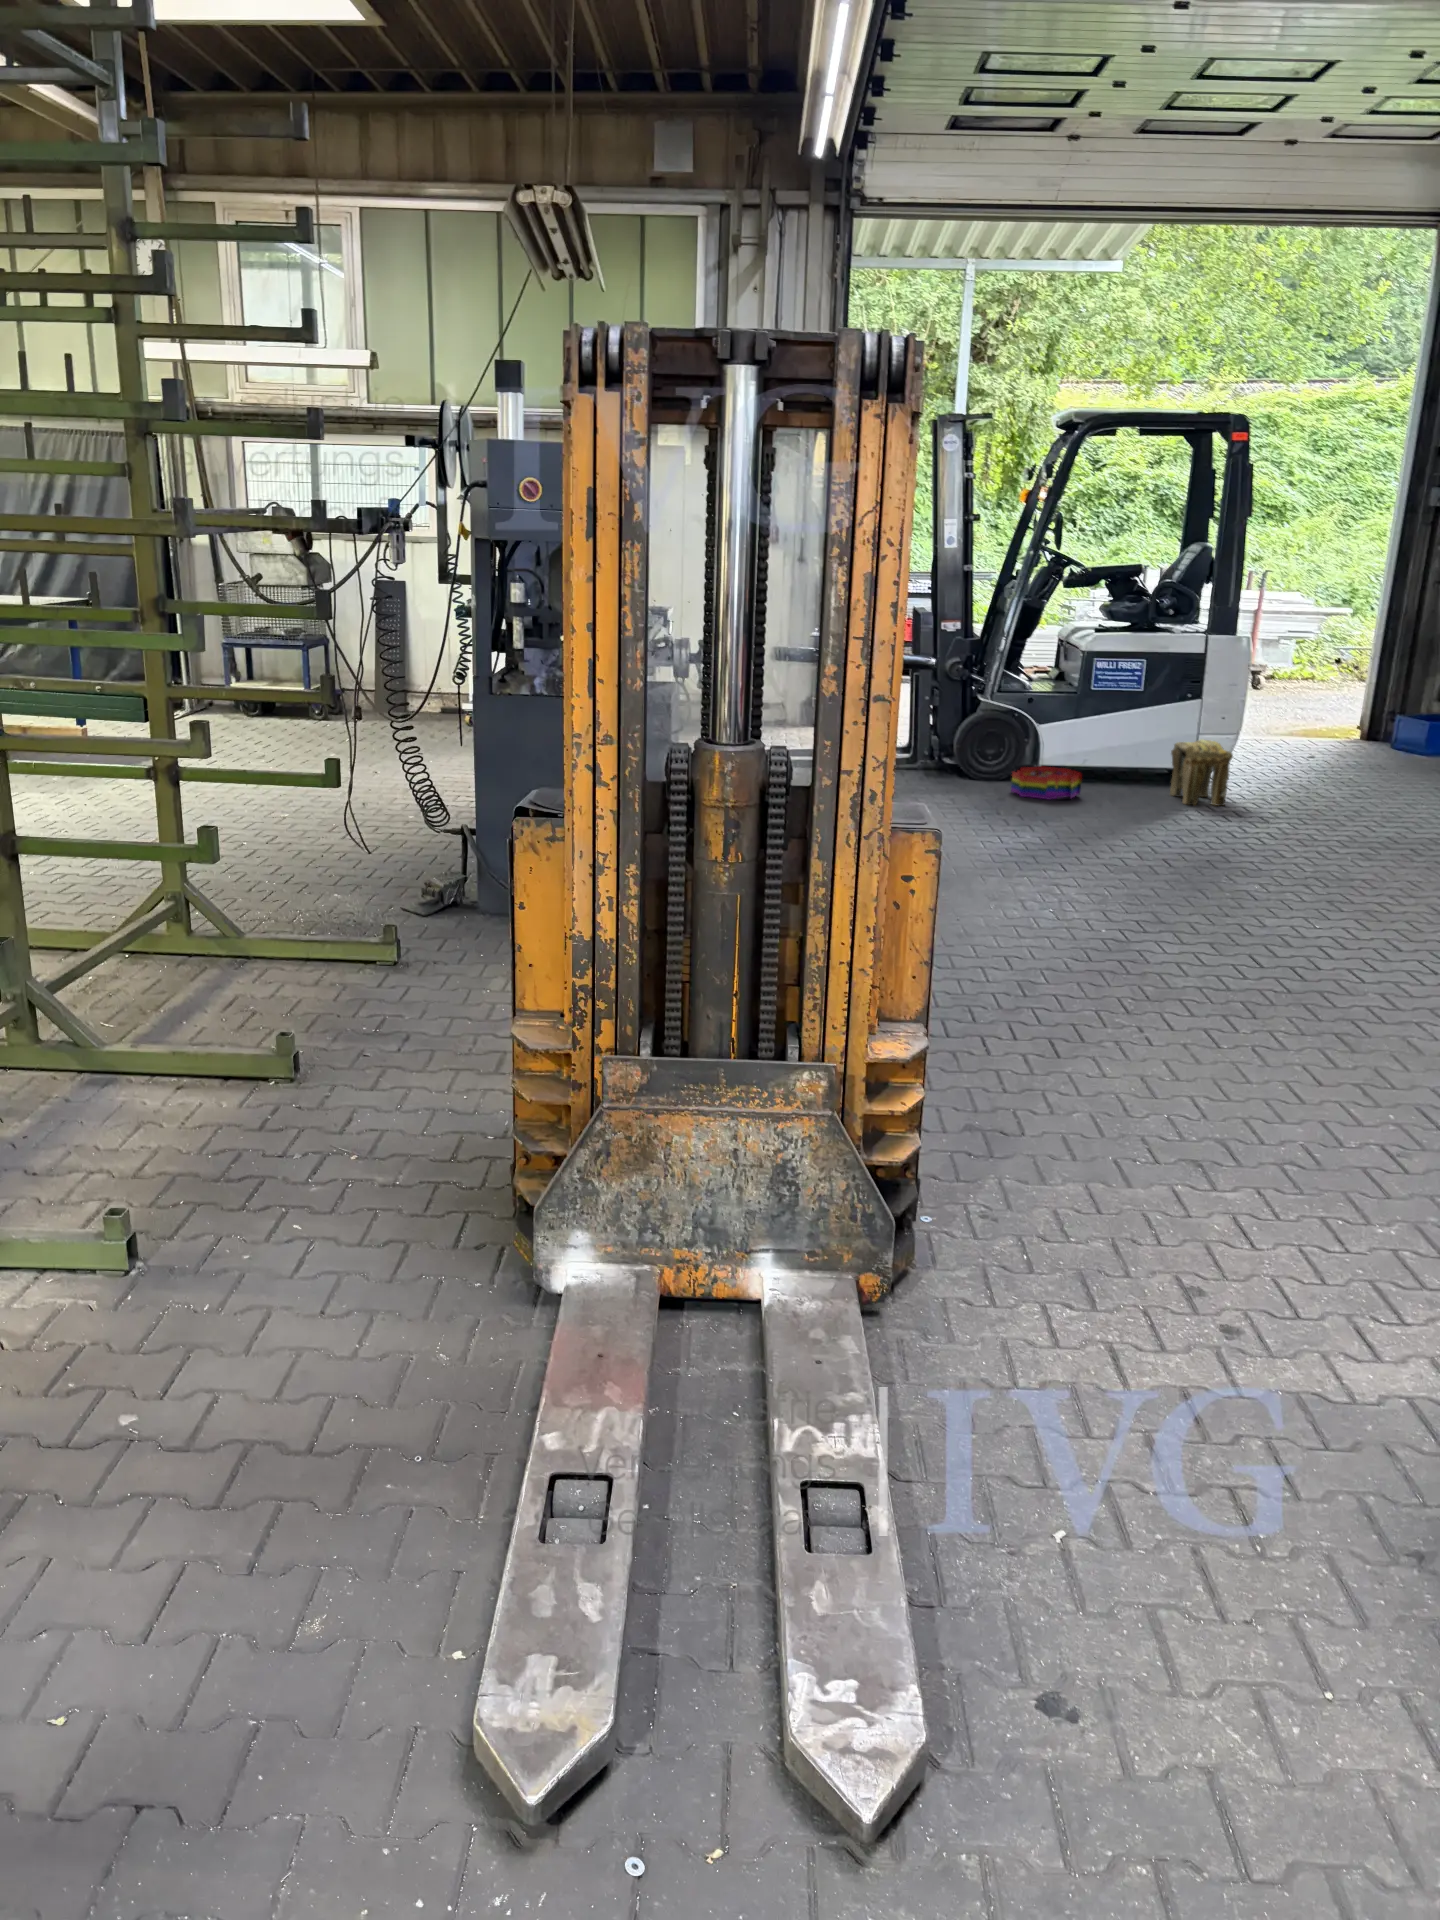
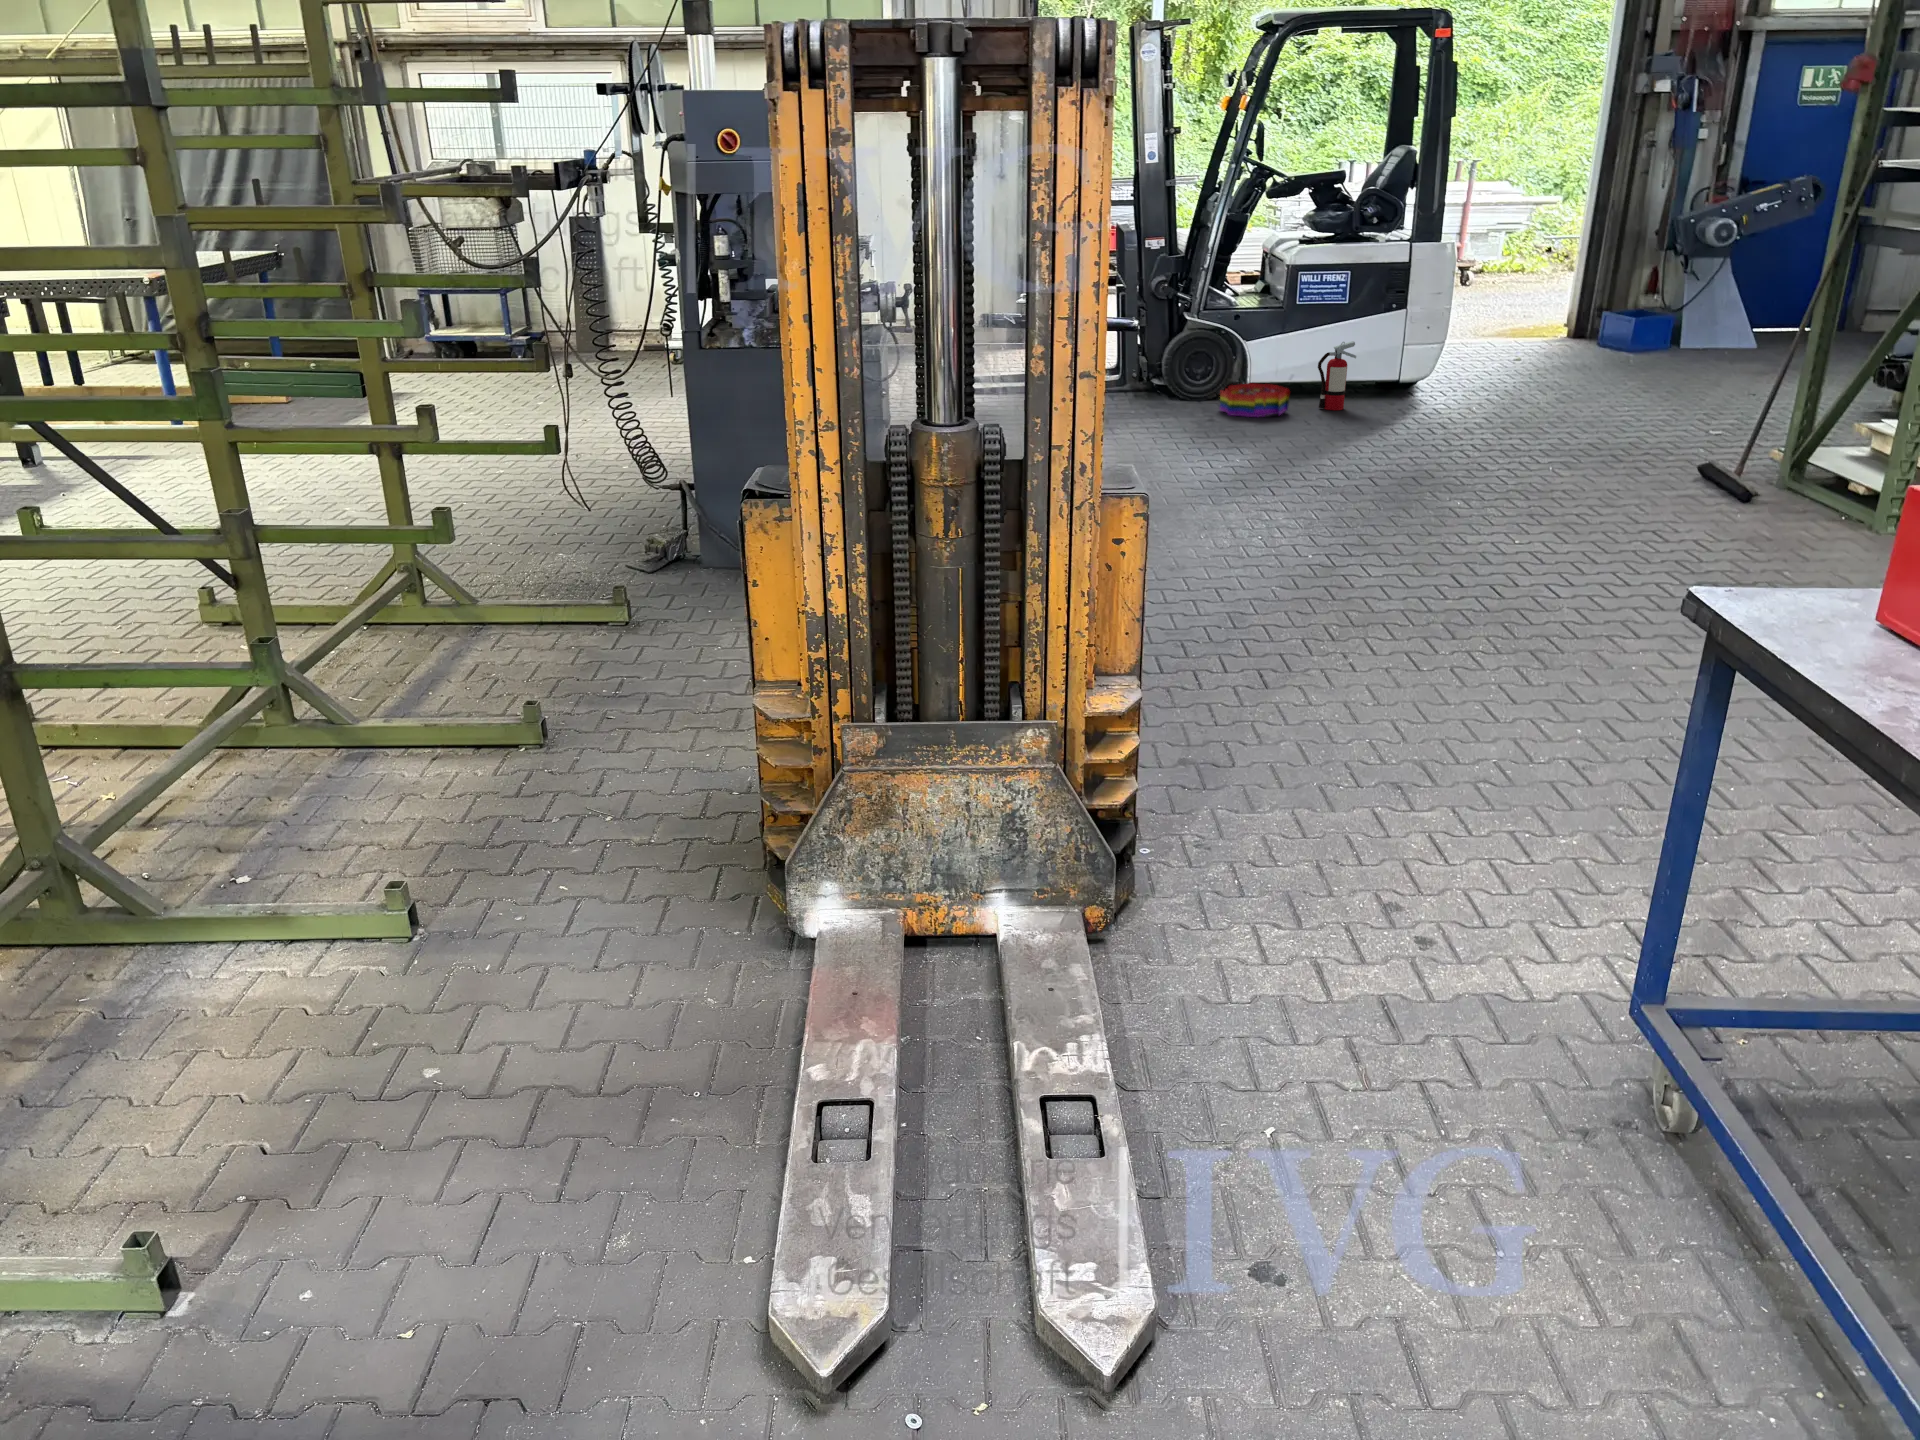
fire extinguisher: none [1111,729,1150,797] -> present [1318,341,1356,410]
stool: present [1170,740,1233,806] -> none [1376,349,1439,417]

